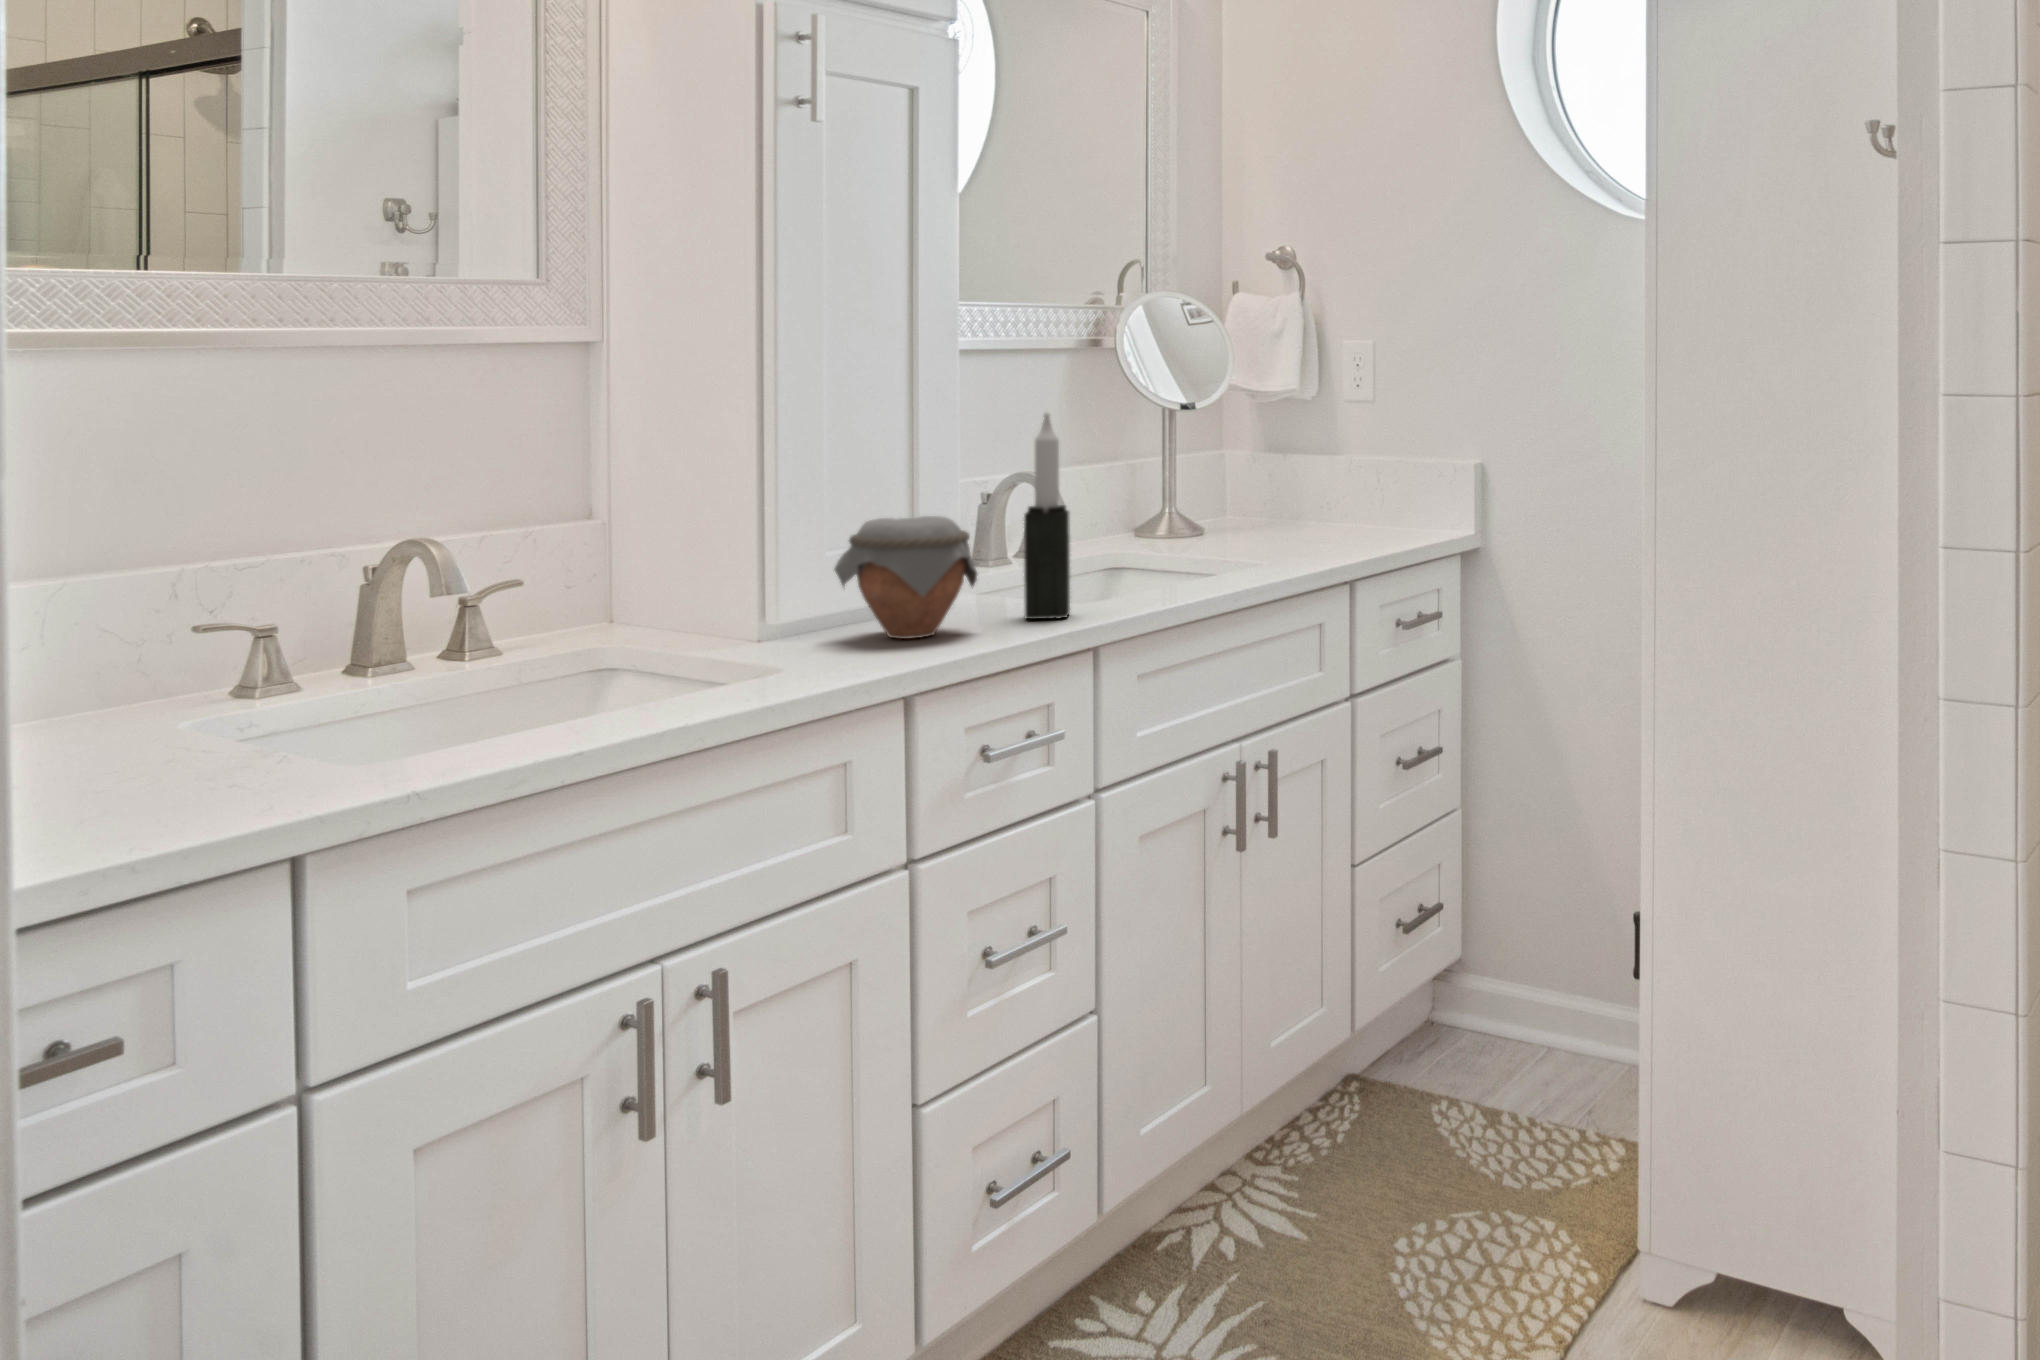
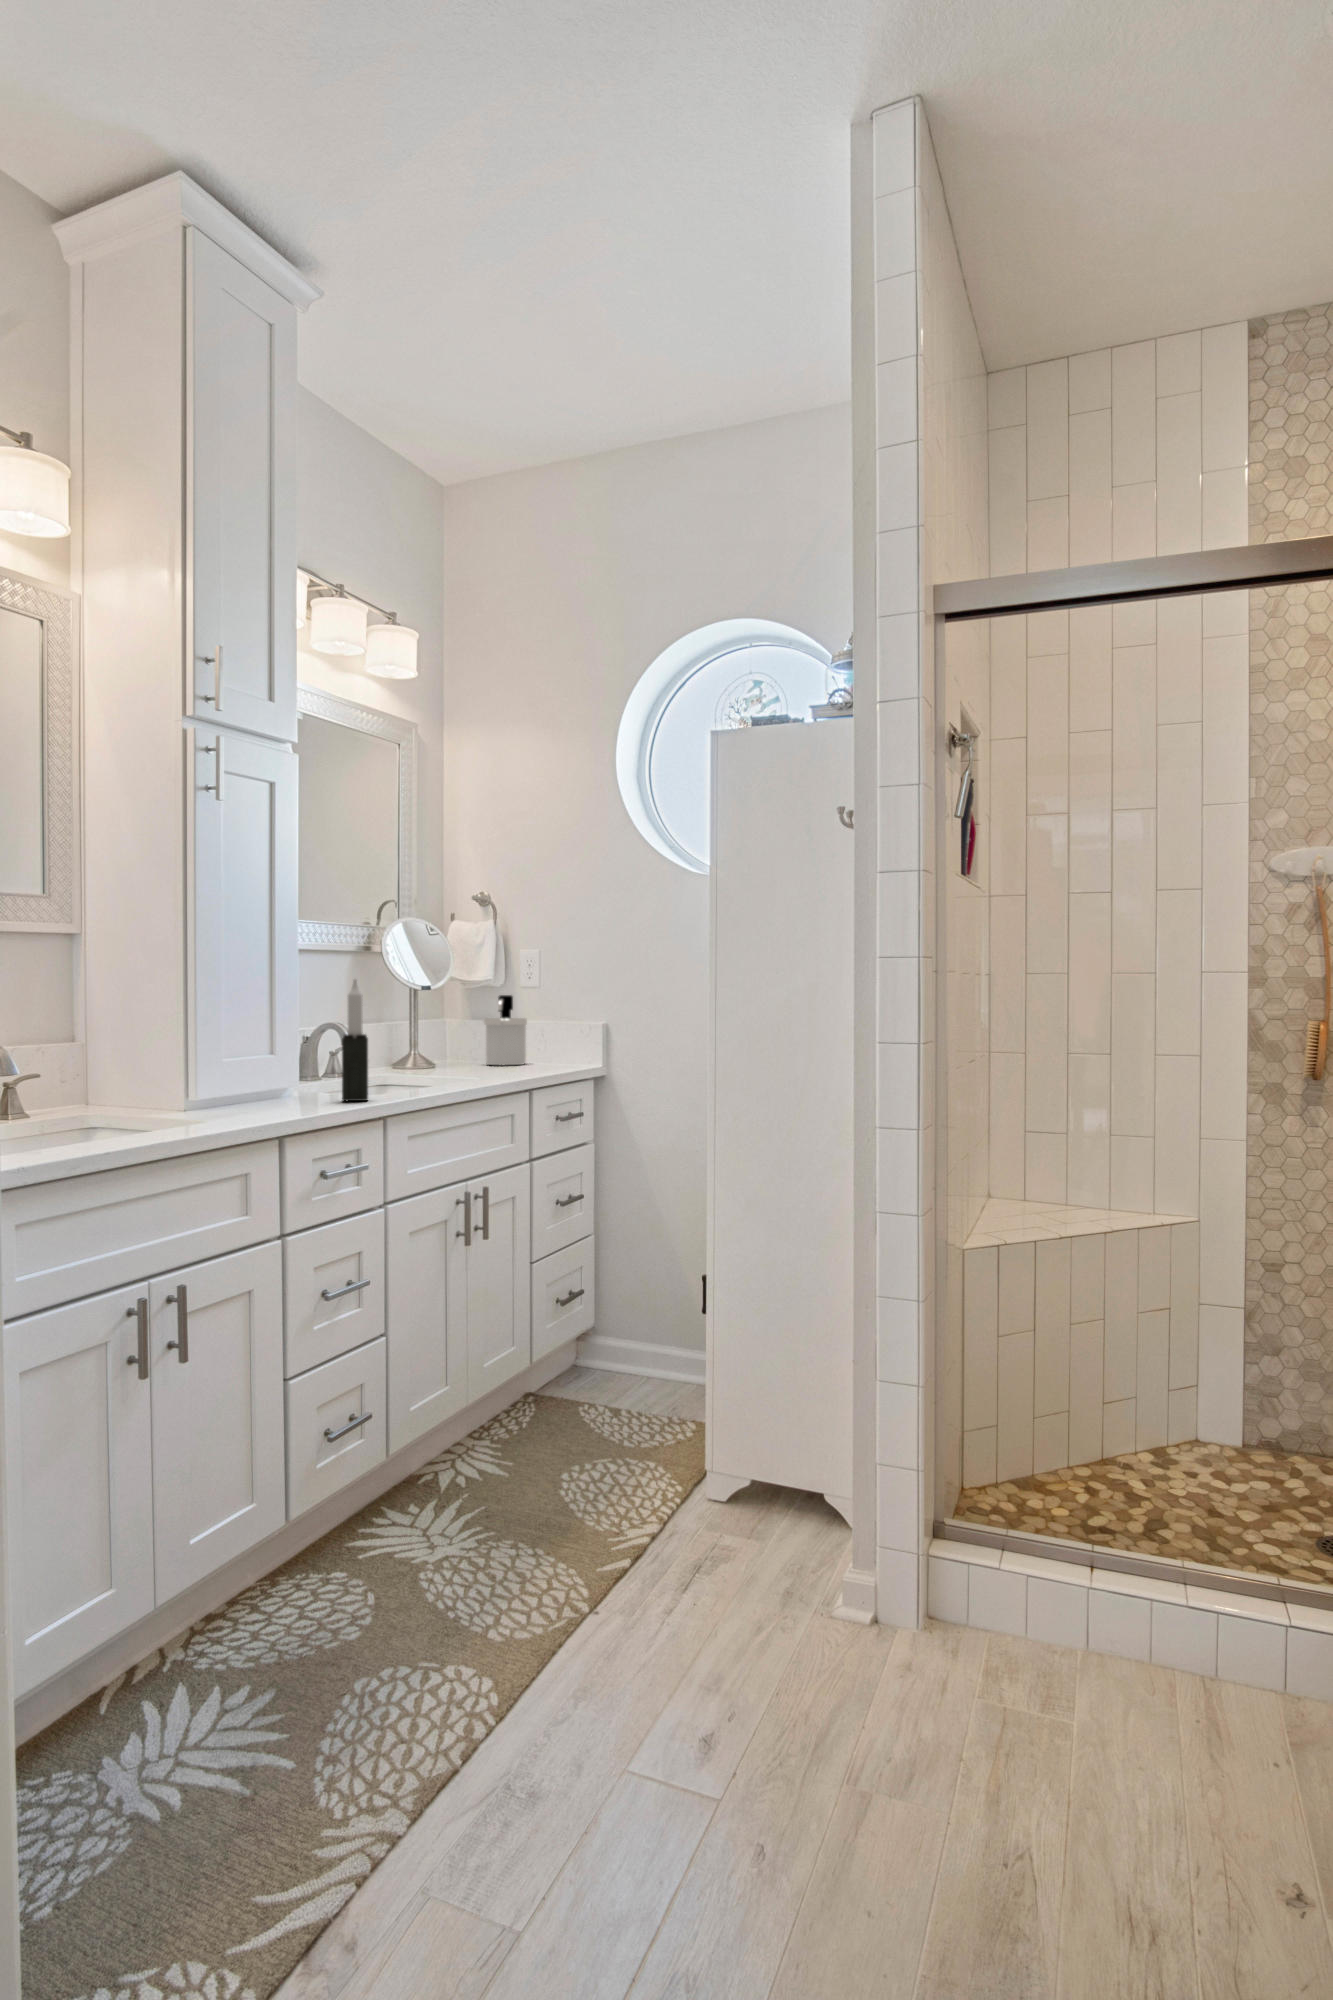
soap dispenser: none [1282,416,1351,532] -> present [484,995,527,1065]
jar: present [834,516,977,639] -> none [230,1038,316,1109]

